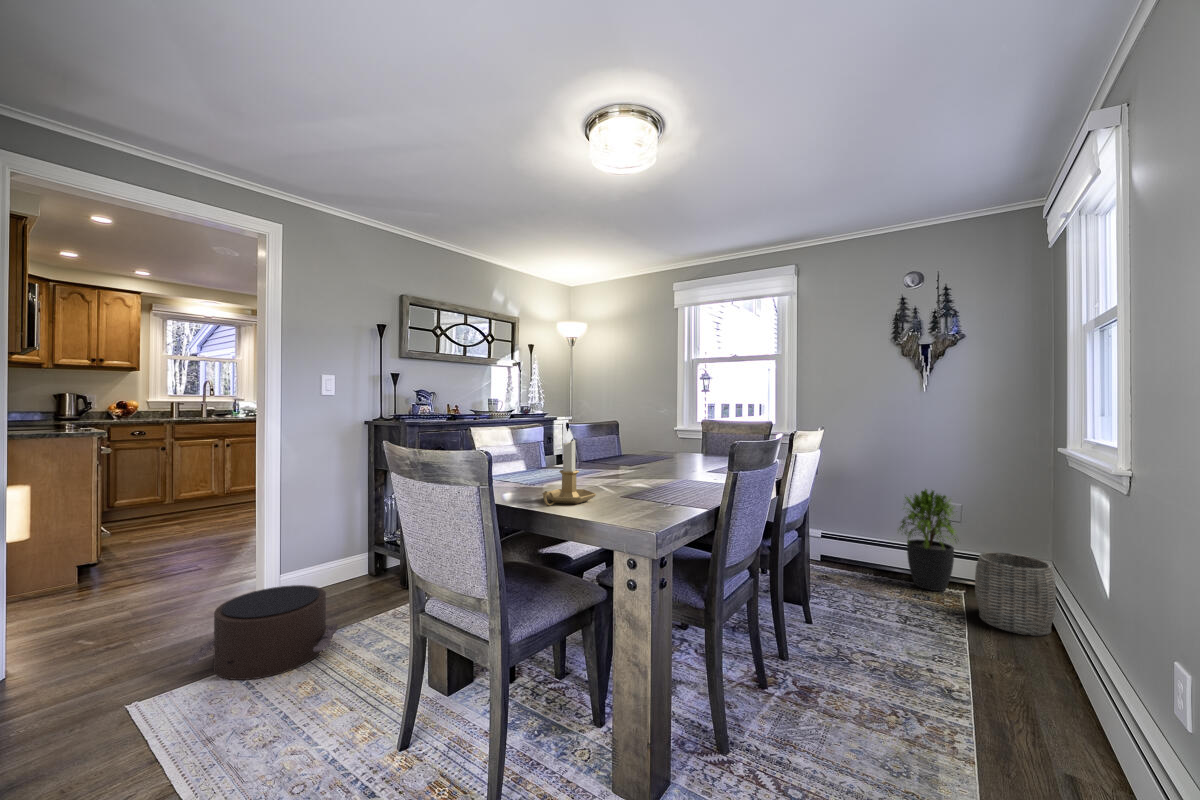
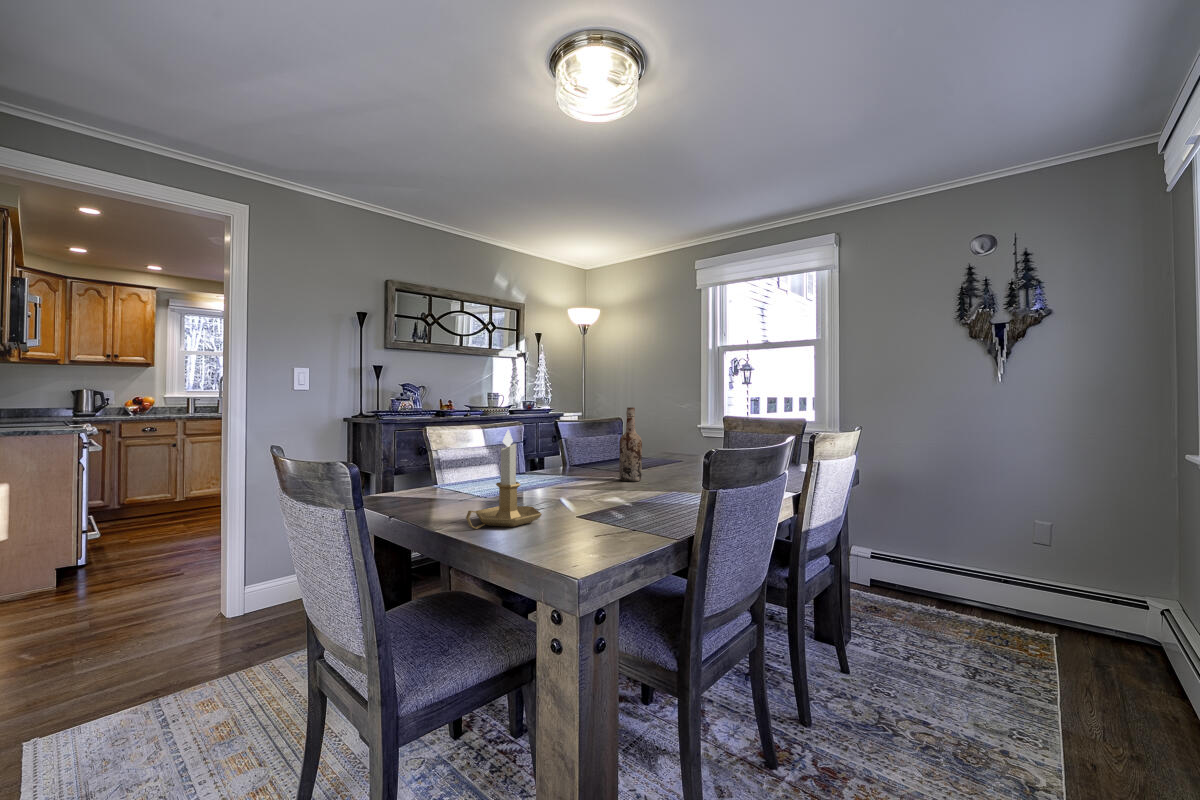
wine bottle: none [629,411,647,472] -> present [619,407,642,482]
potted plant: present [900,489,956,591] -> none [961,503,1050,633]
woven basket: present [975,552,1056,636] -> none [1069,589,1186,705]
pouf: present [187,585,338,680] -> none [98,604,283,717]

